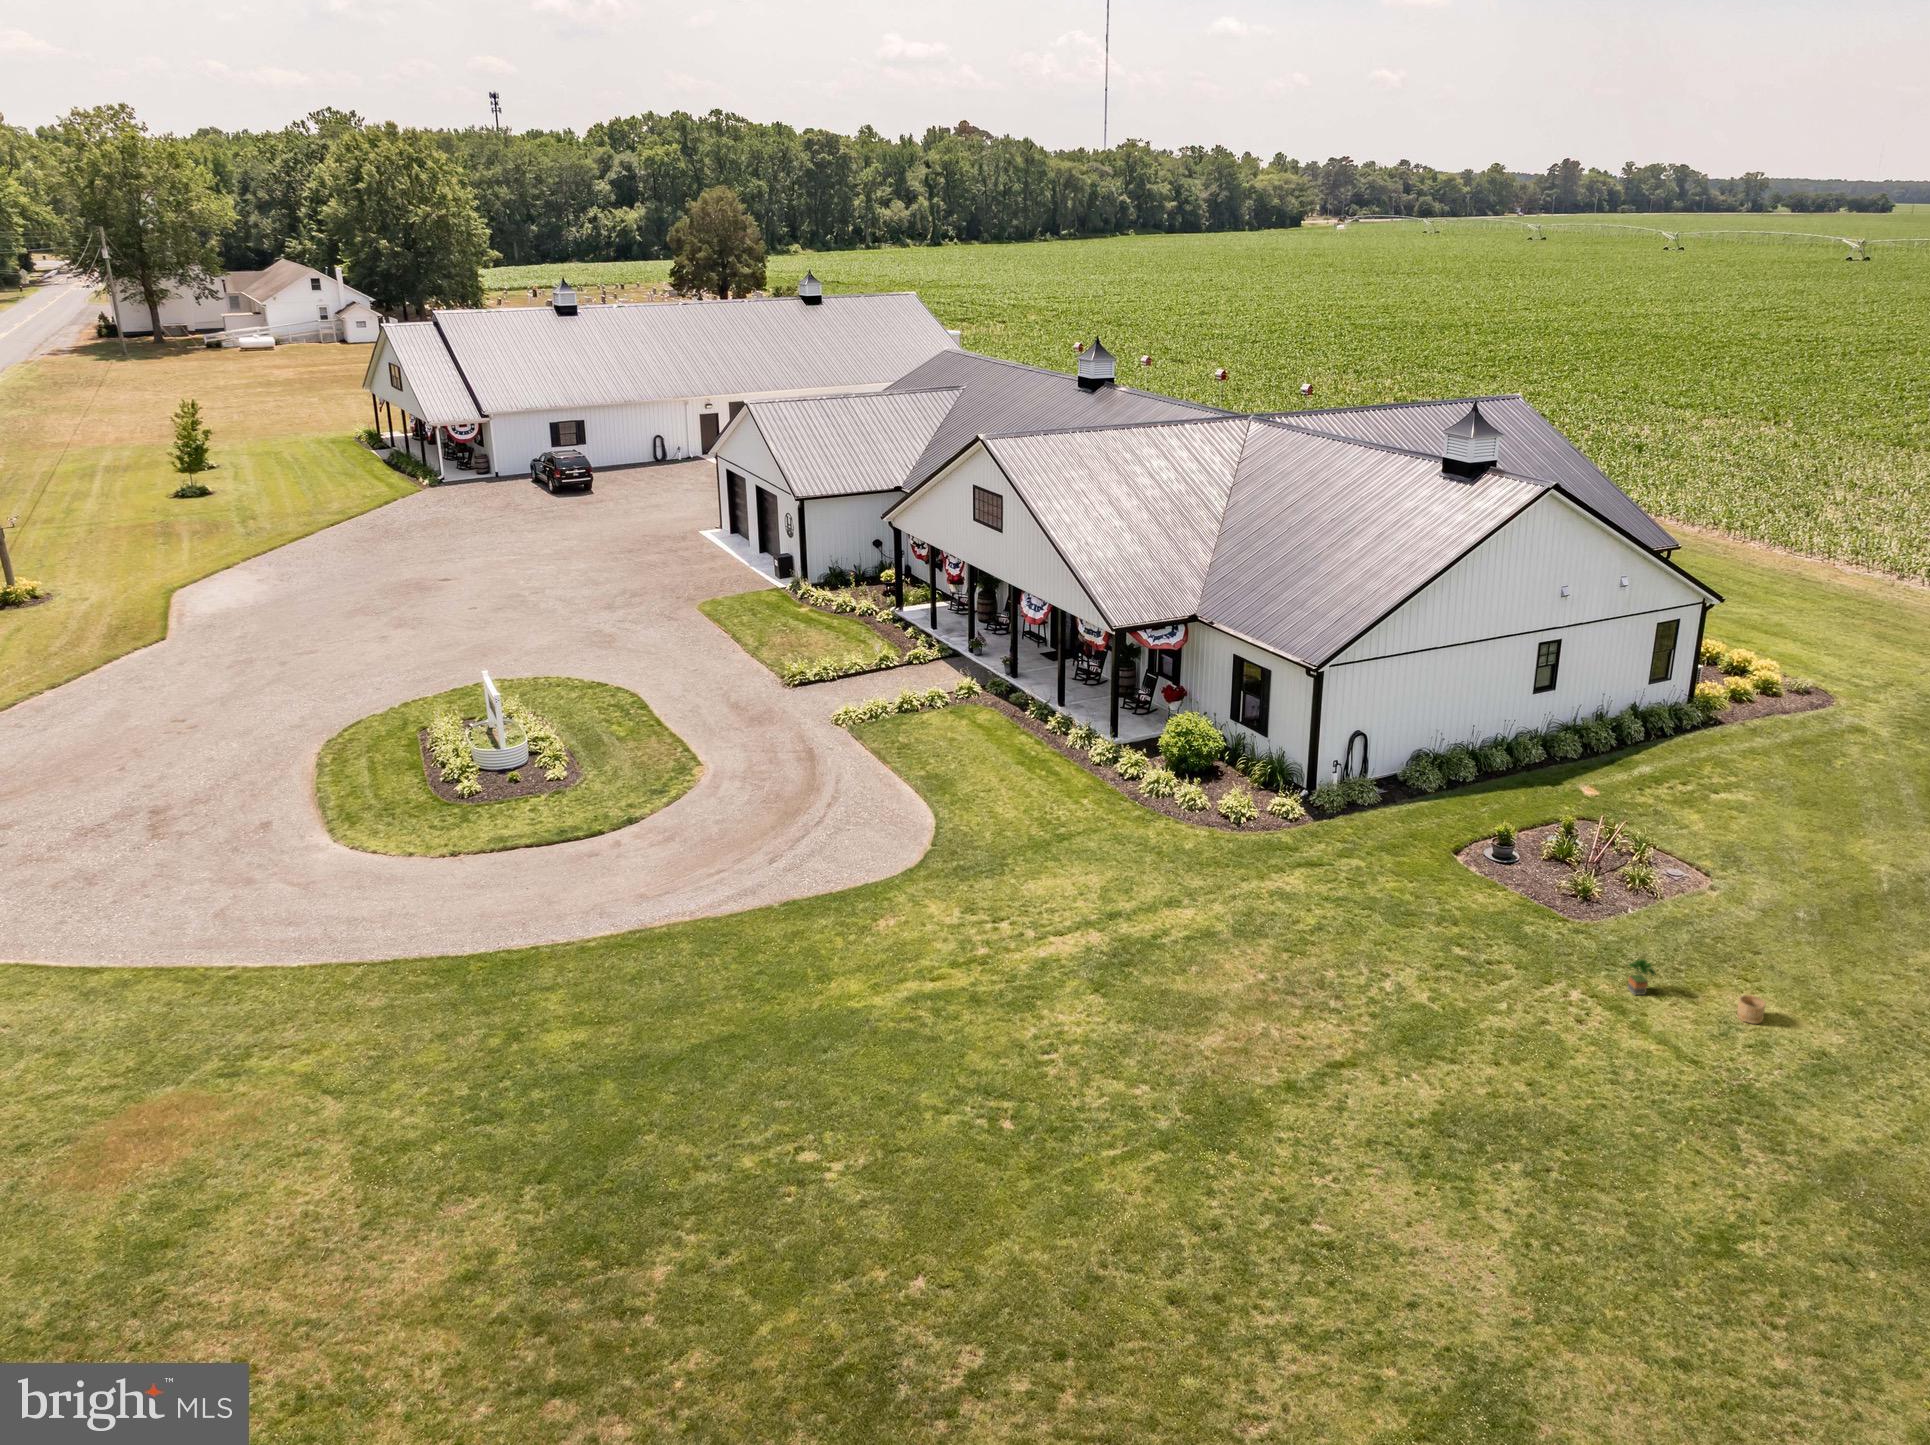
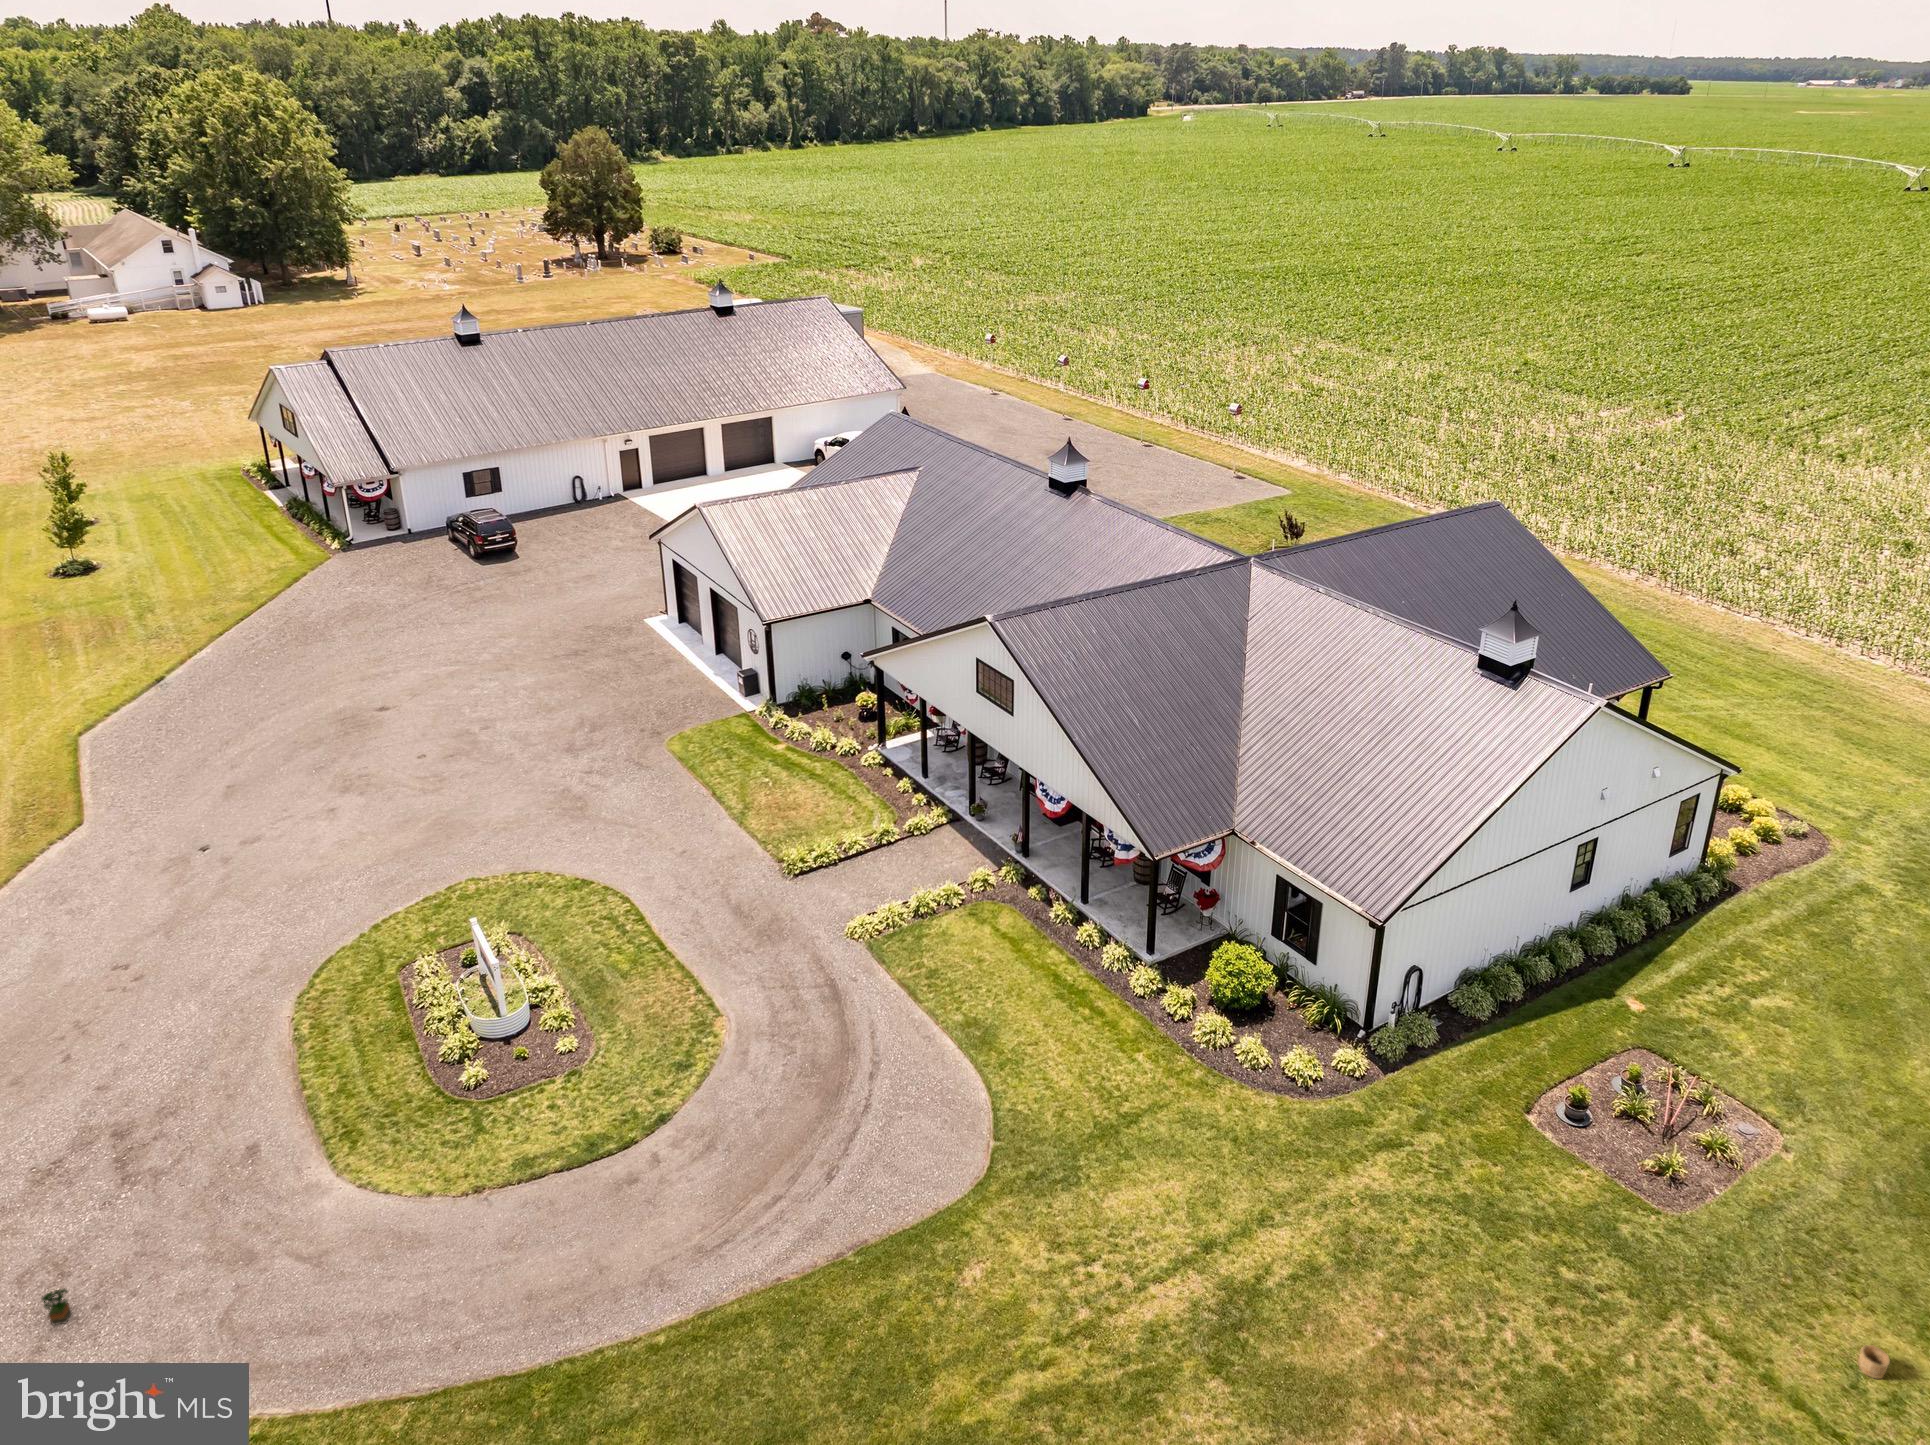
potted tree: present [1628,959,1656,995] -> present [42,1289,72,1325]

